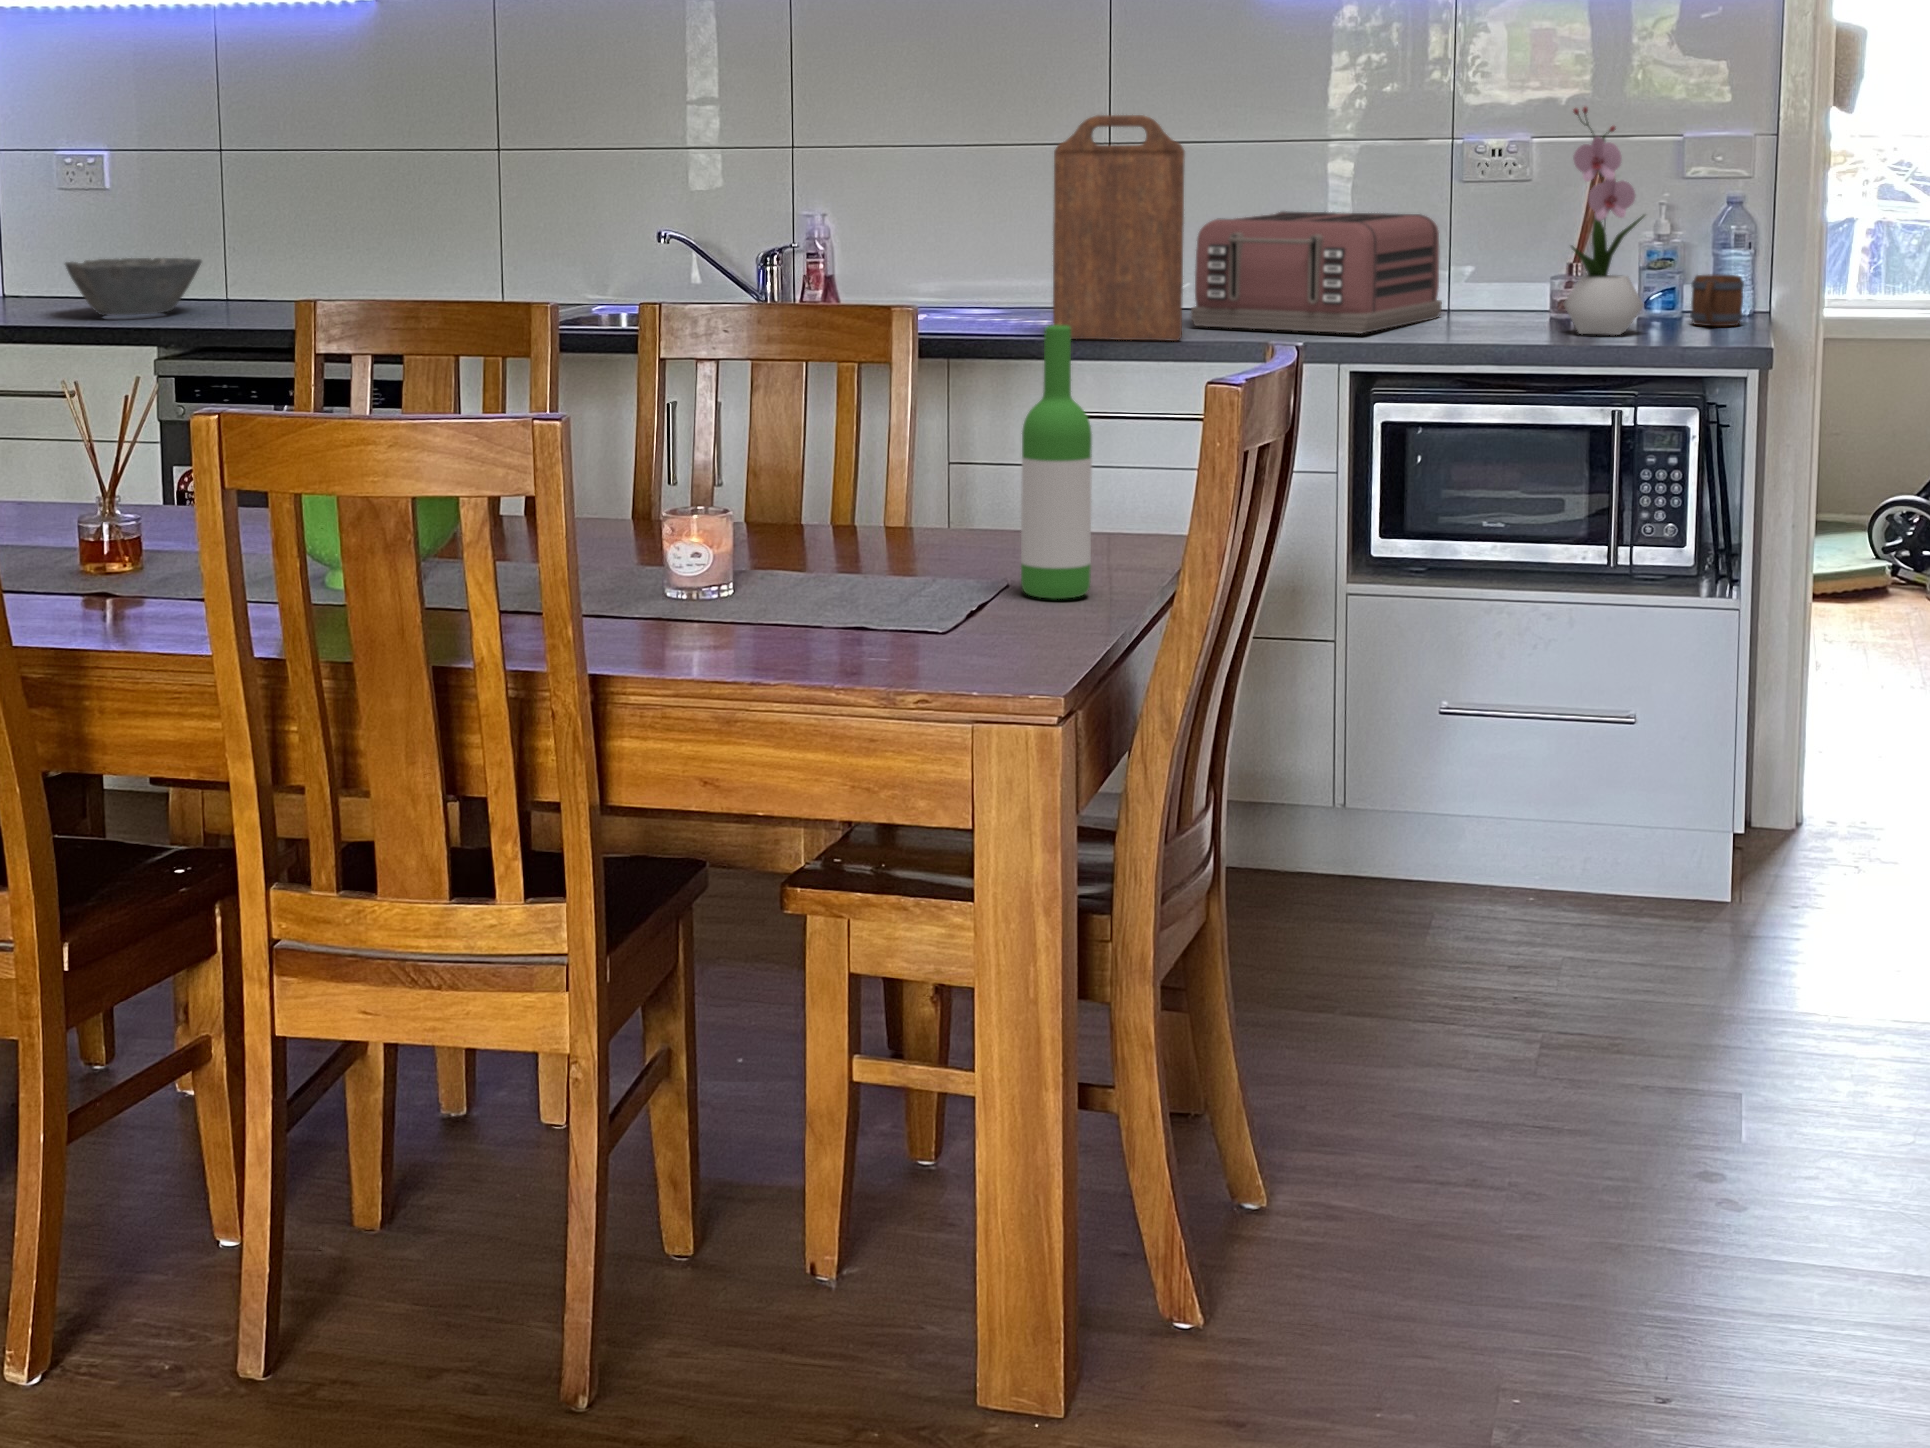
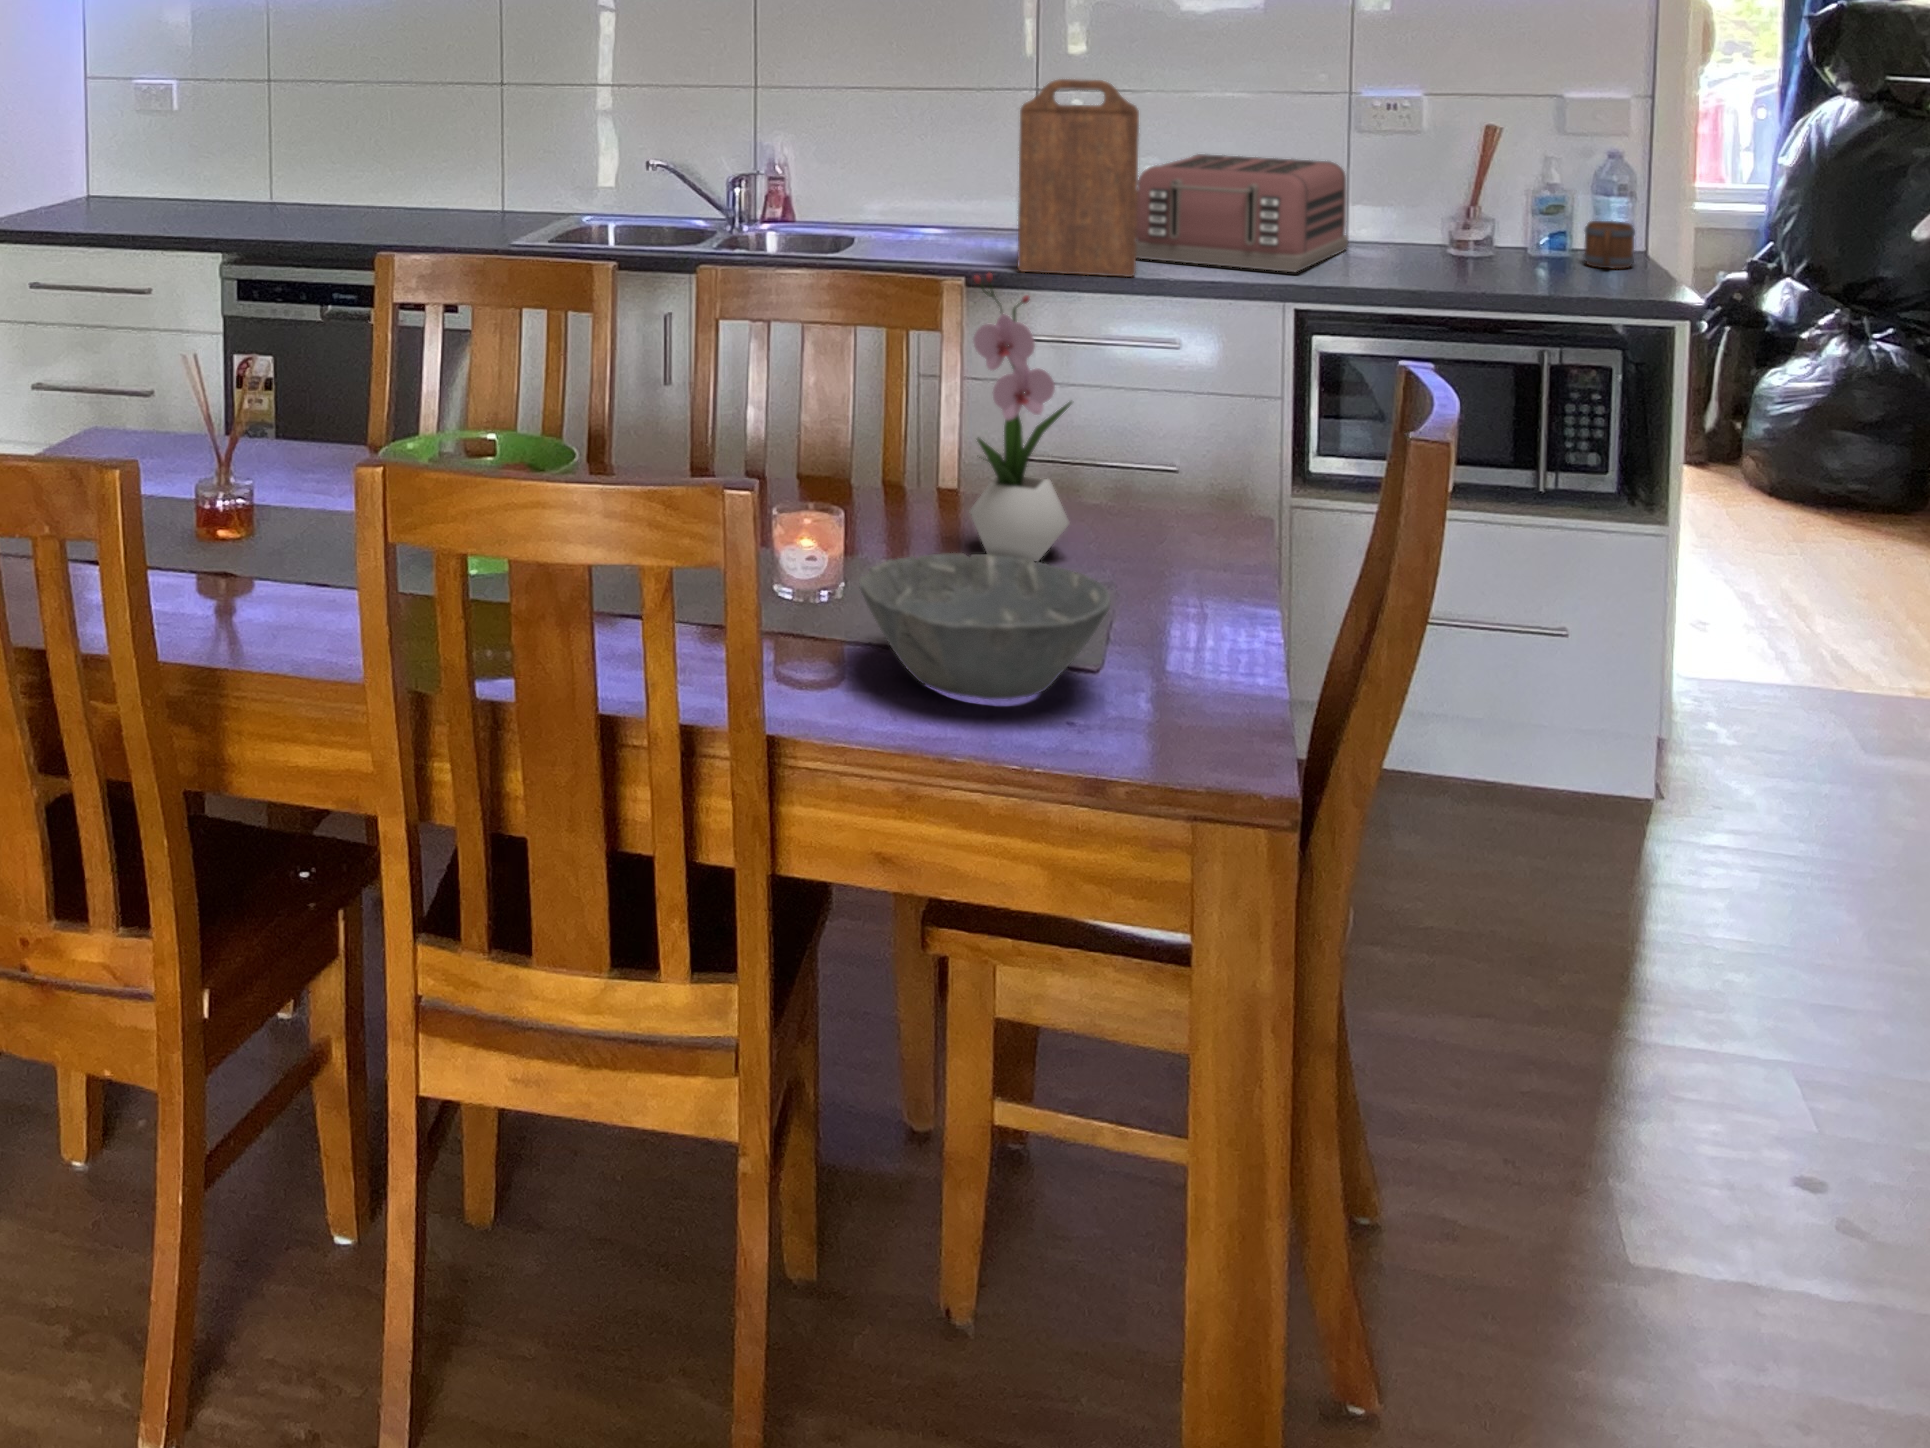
flower arrangement: present [1564,107,1645,335] -> present [970,273,1072,562]
bowl: present [65,258,202,315] -> present [859,553,1110,699]
wine bottle: present [1021,325,1092,599] -> none [1127,342,1202,612]

